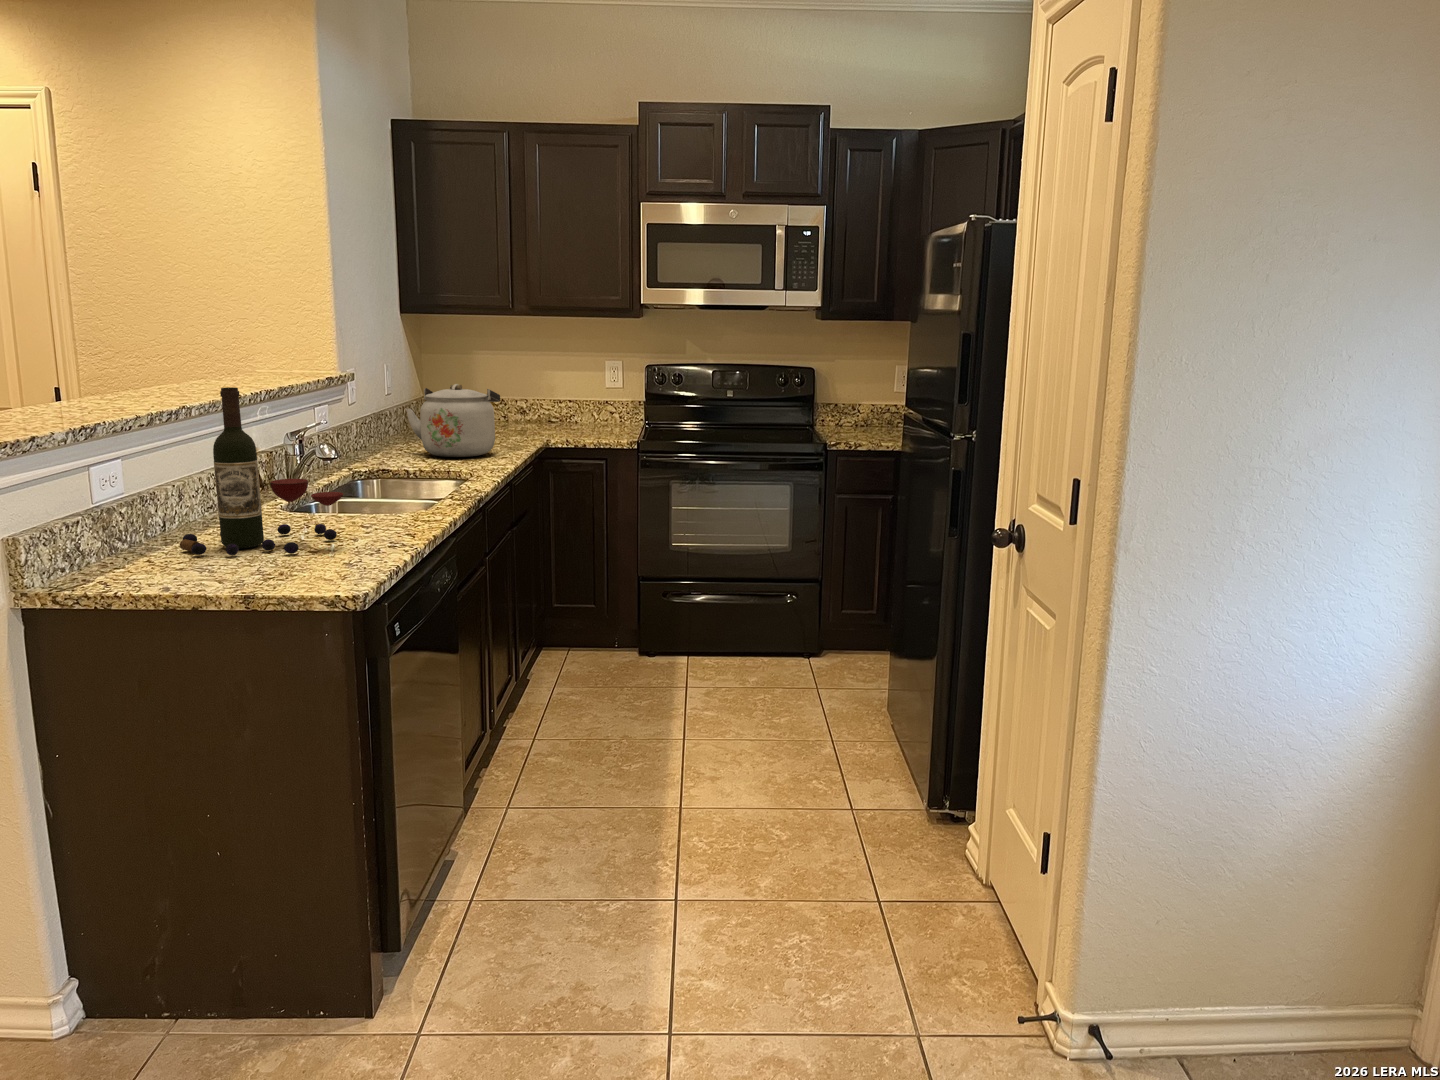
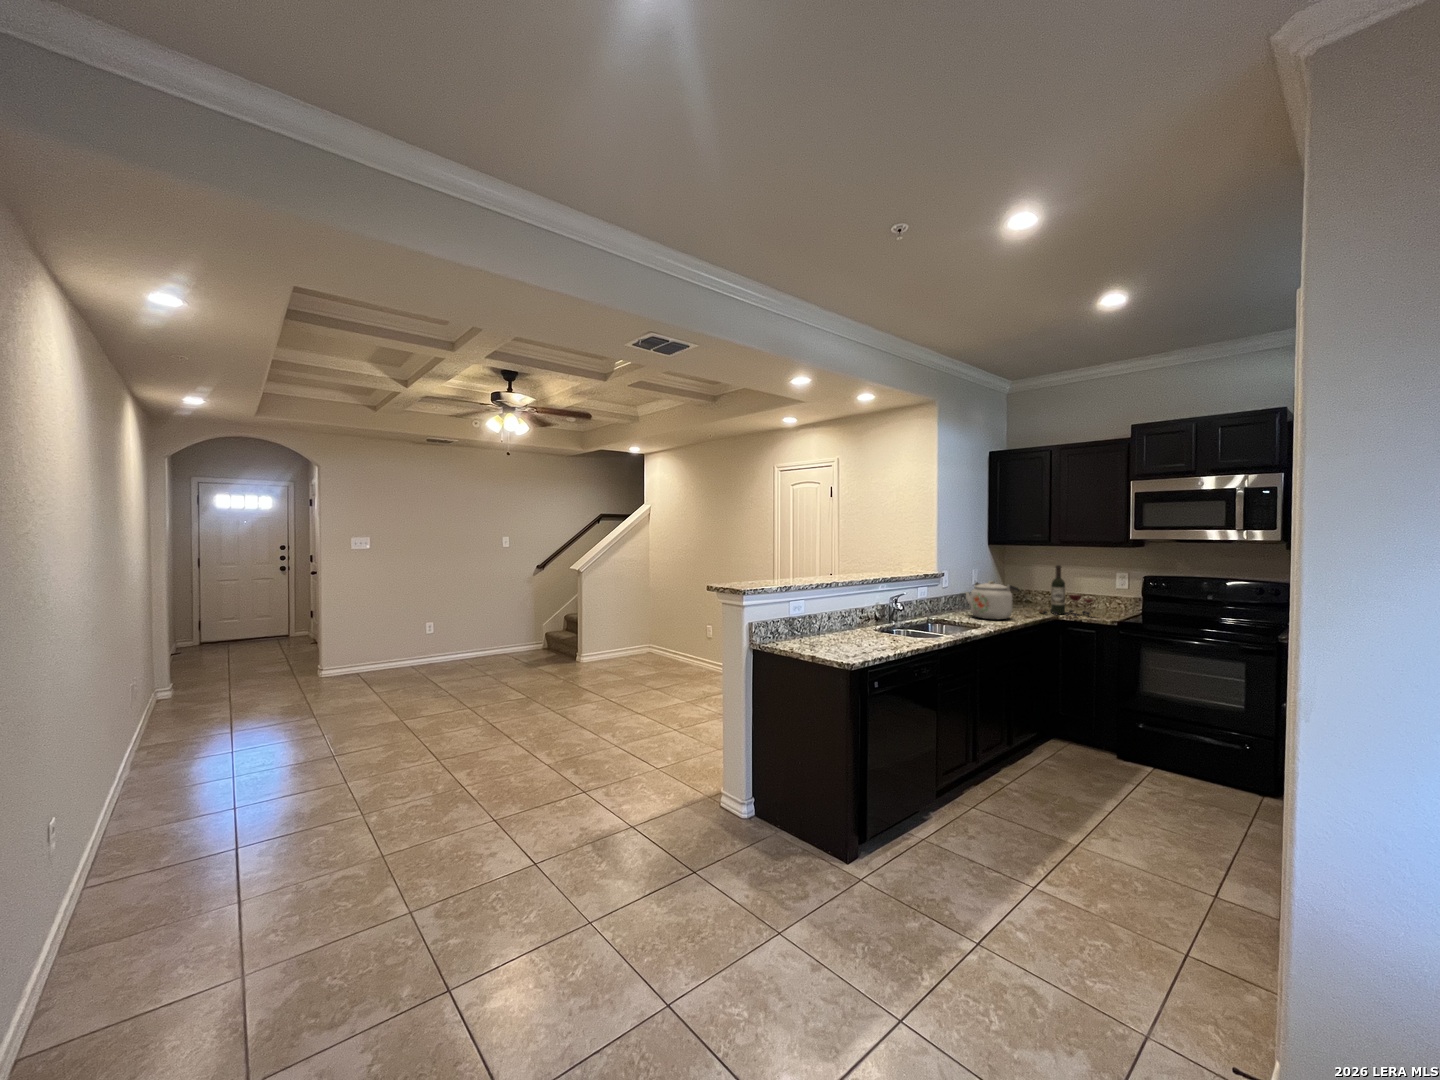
wine bottle: present [180,387,343,555] -> present [1039,565,1093,616]

